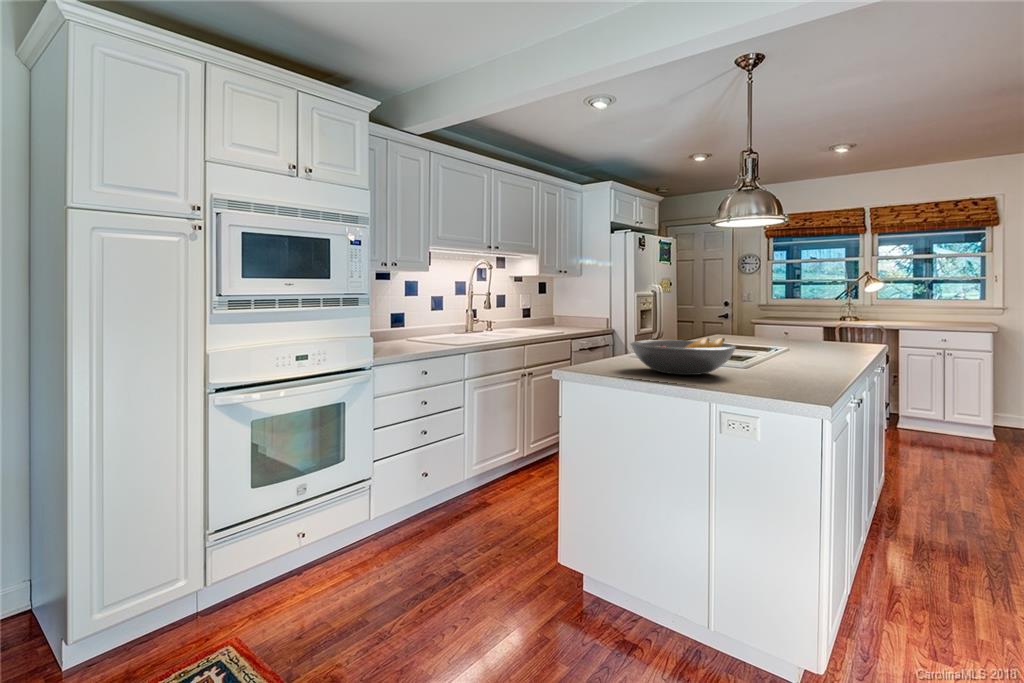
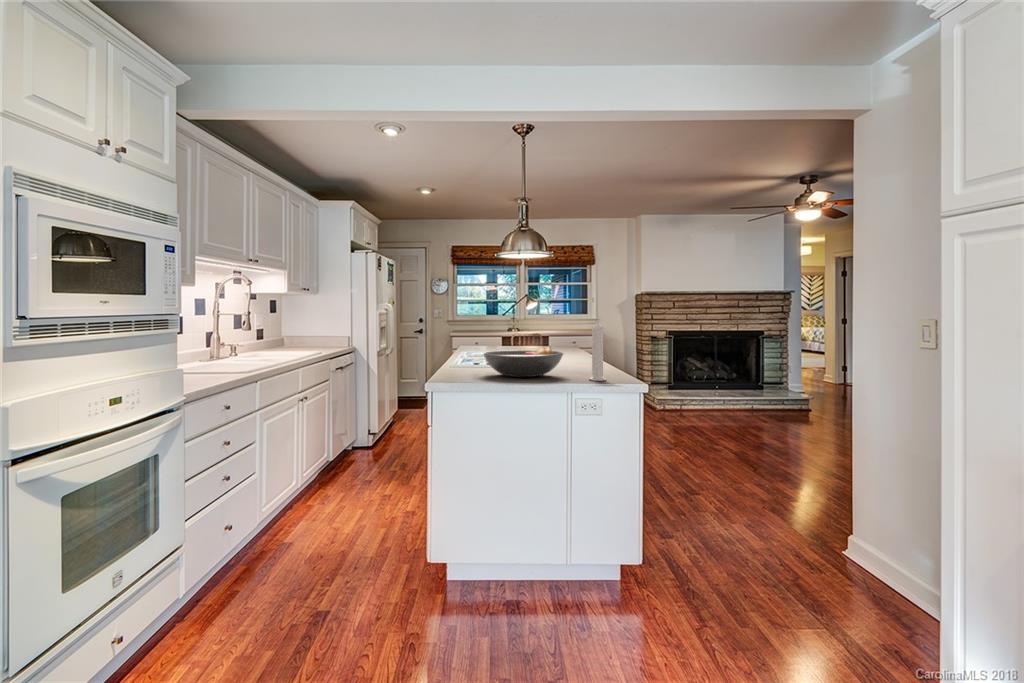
candle: none [752,303,779,390] -> present [589,319,606,381]

